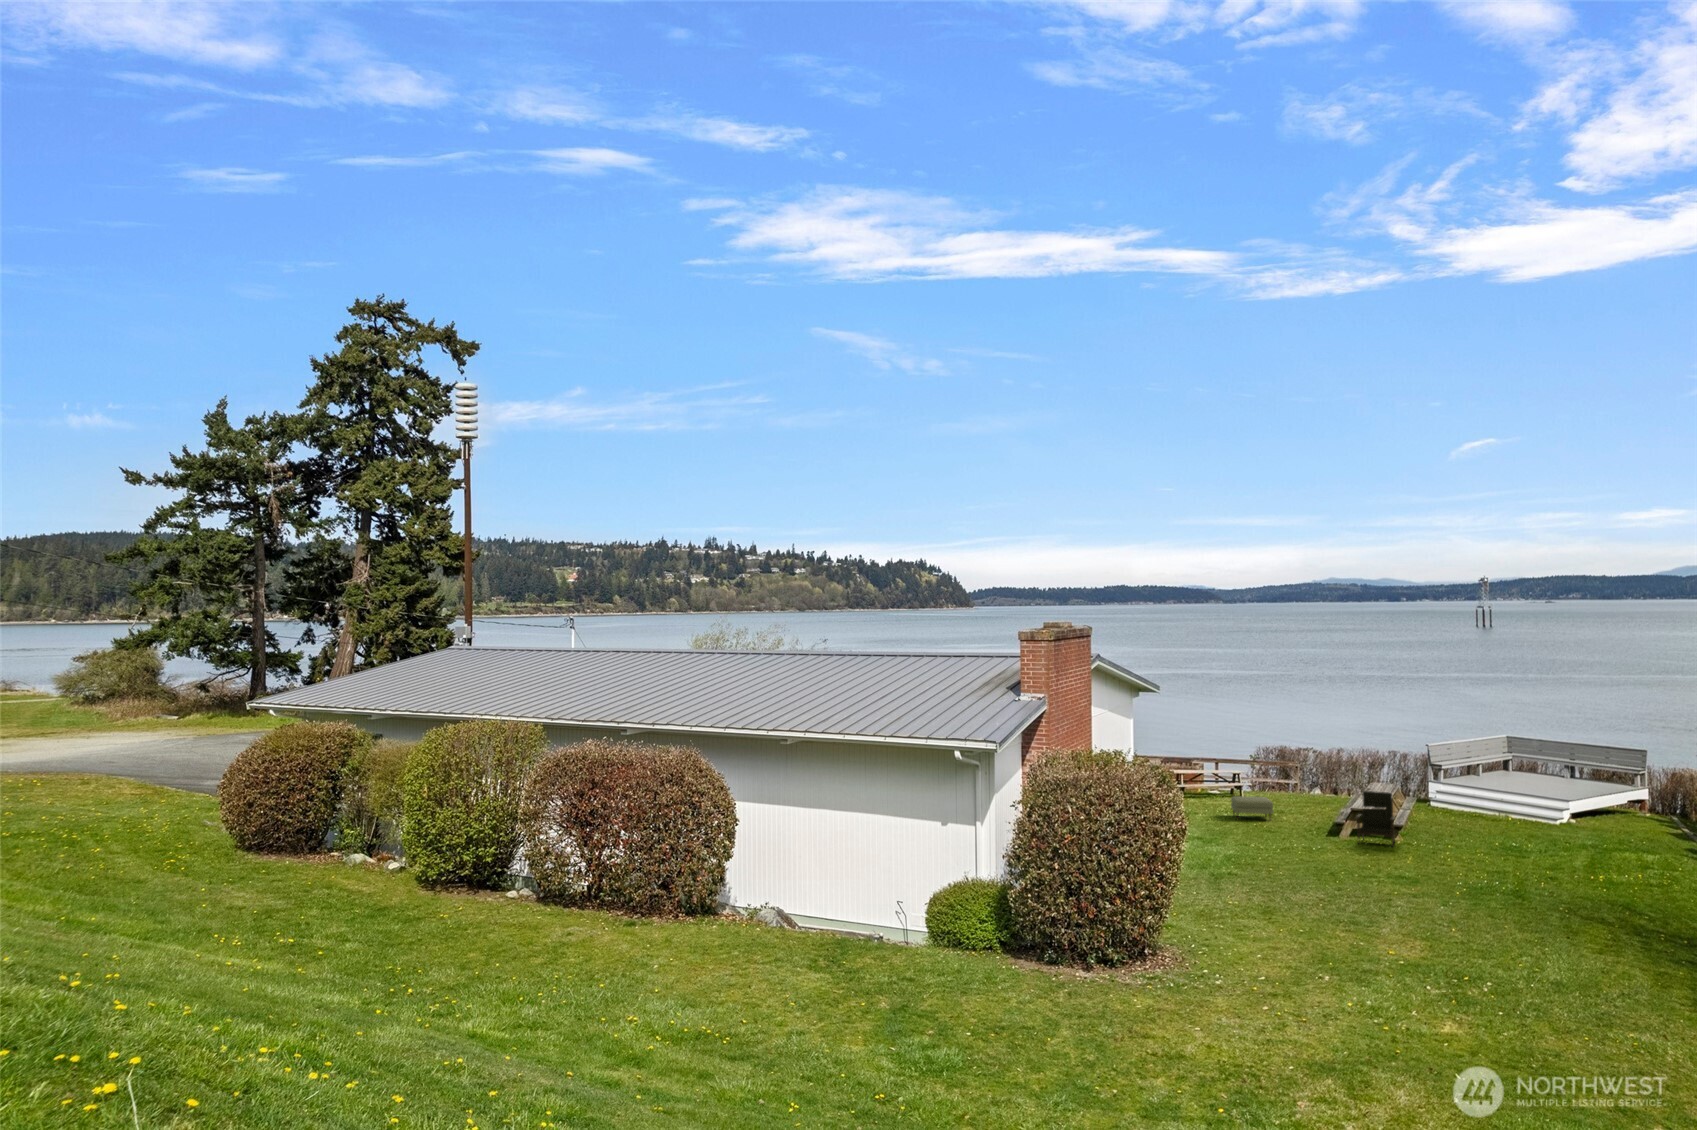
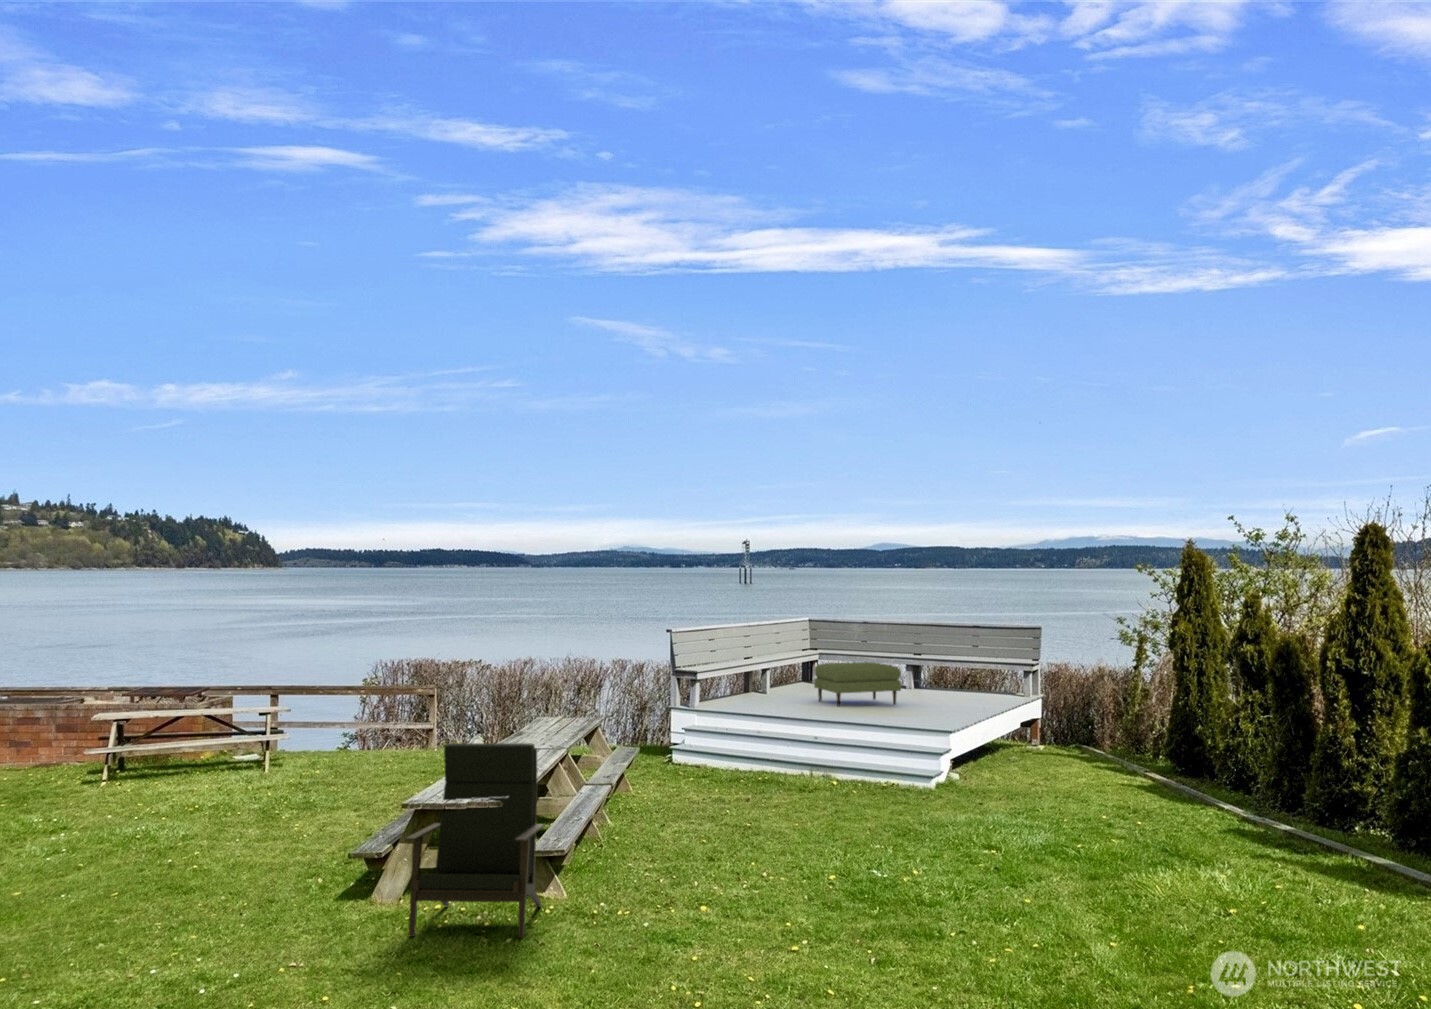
ottoman: present [1231,796,1273,819] -> present [814,662,901,706]

